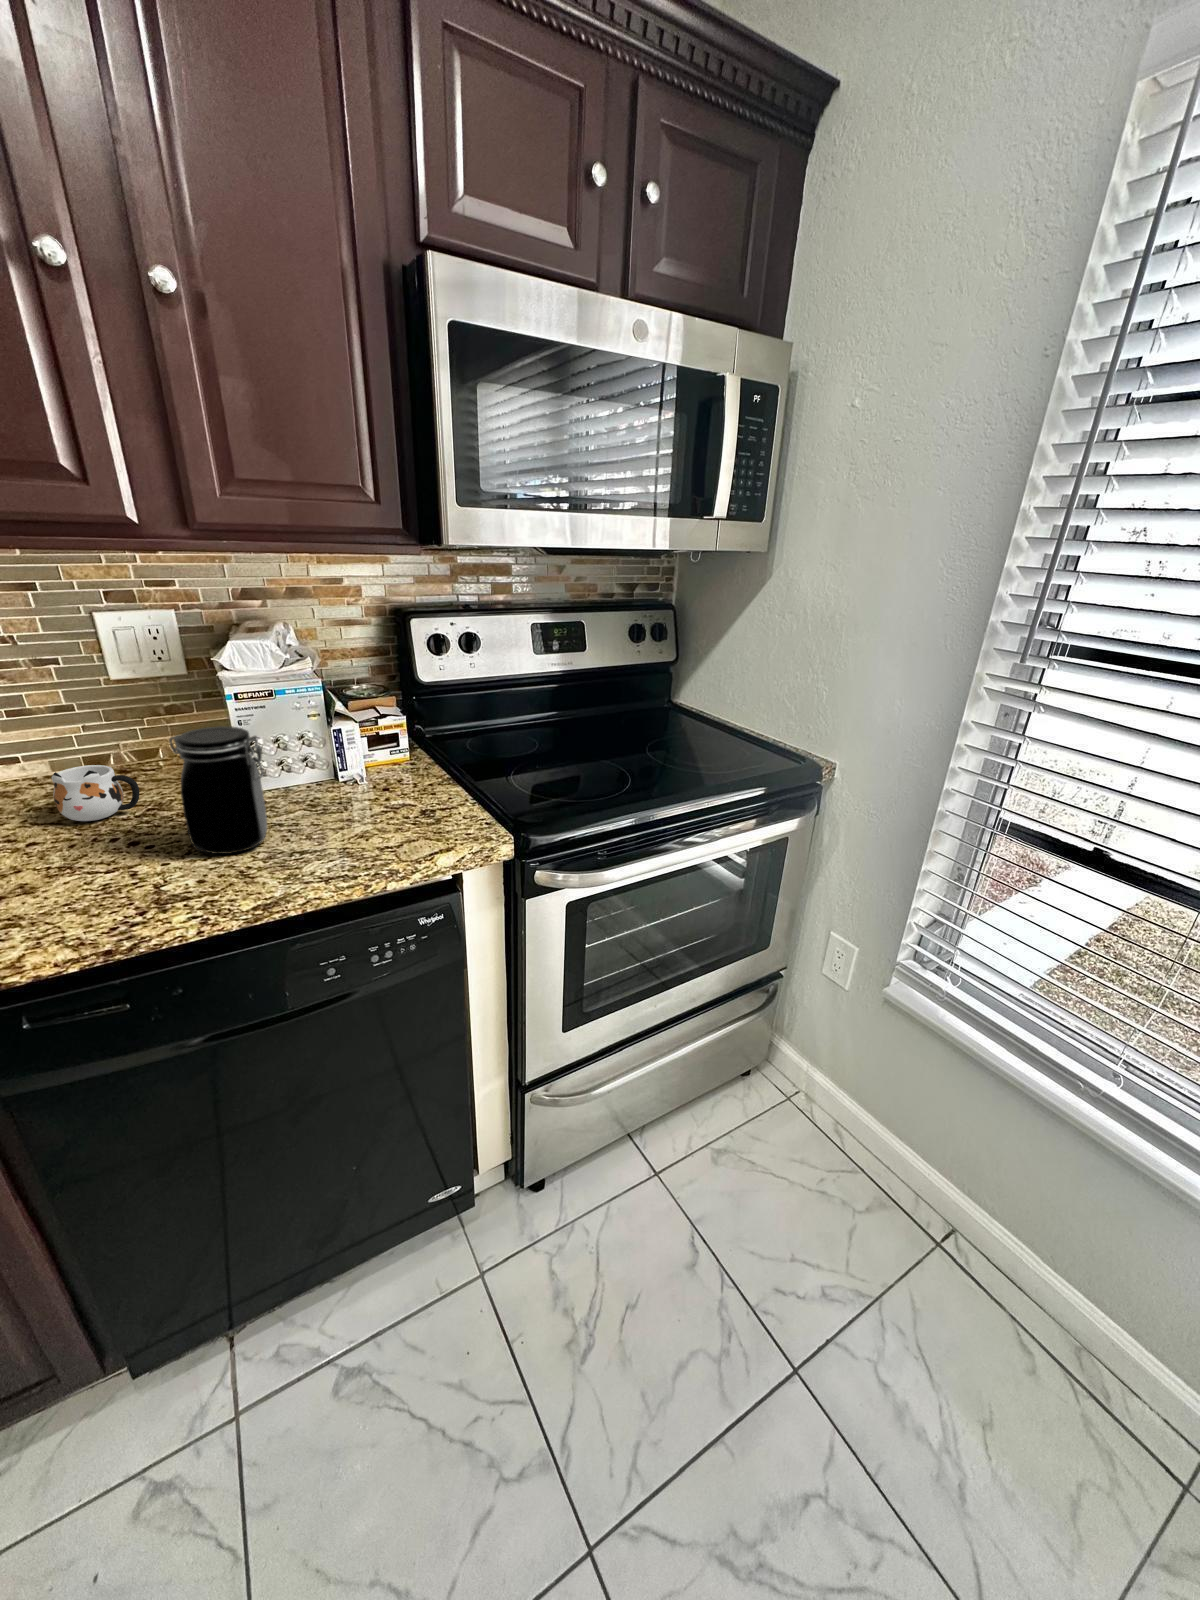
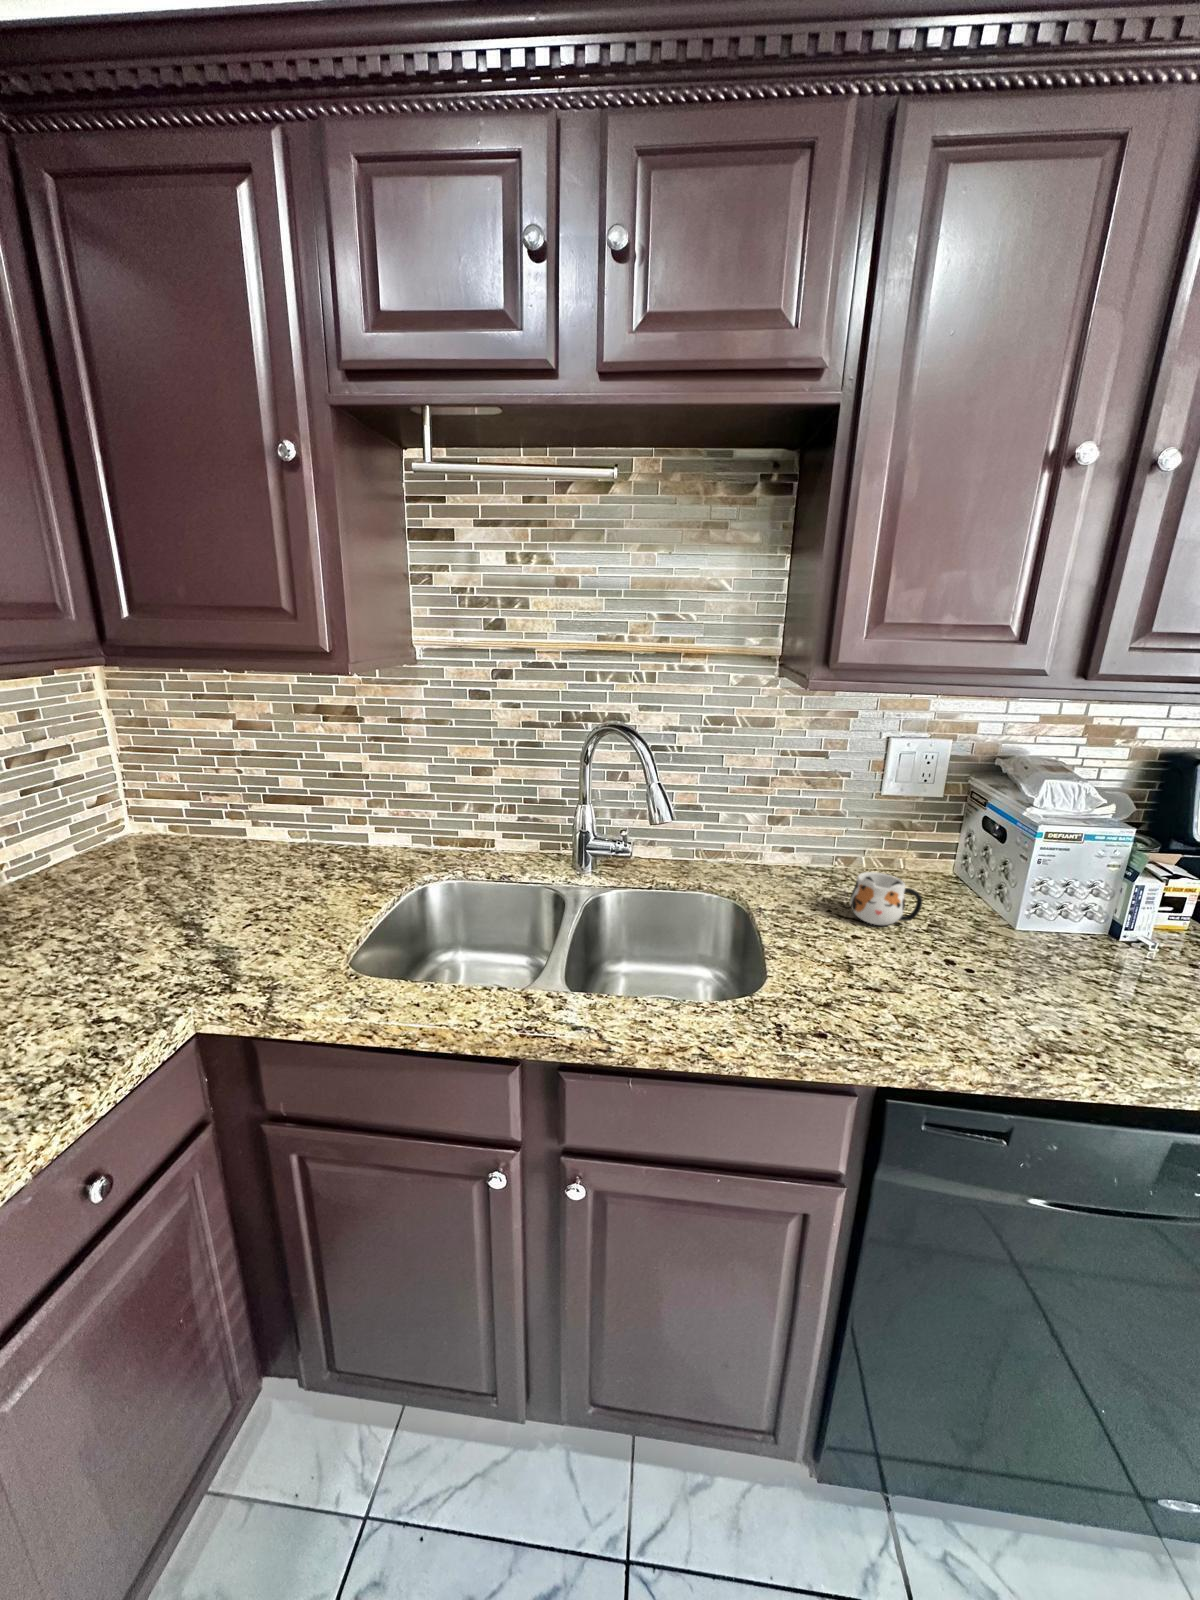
jar: present [169,726,267,854] -> none [1010,867,1131,1004]

